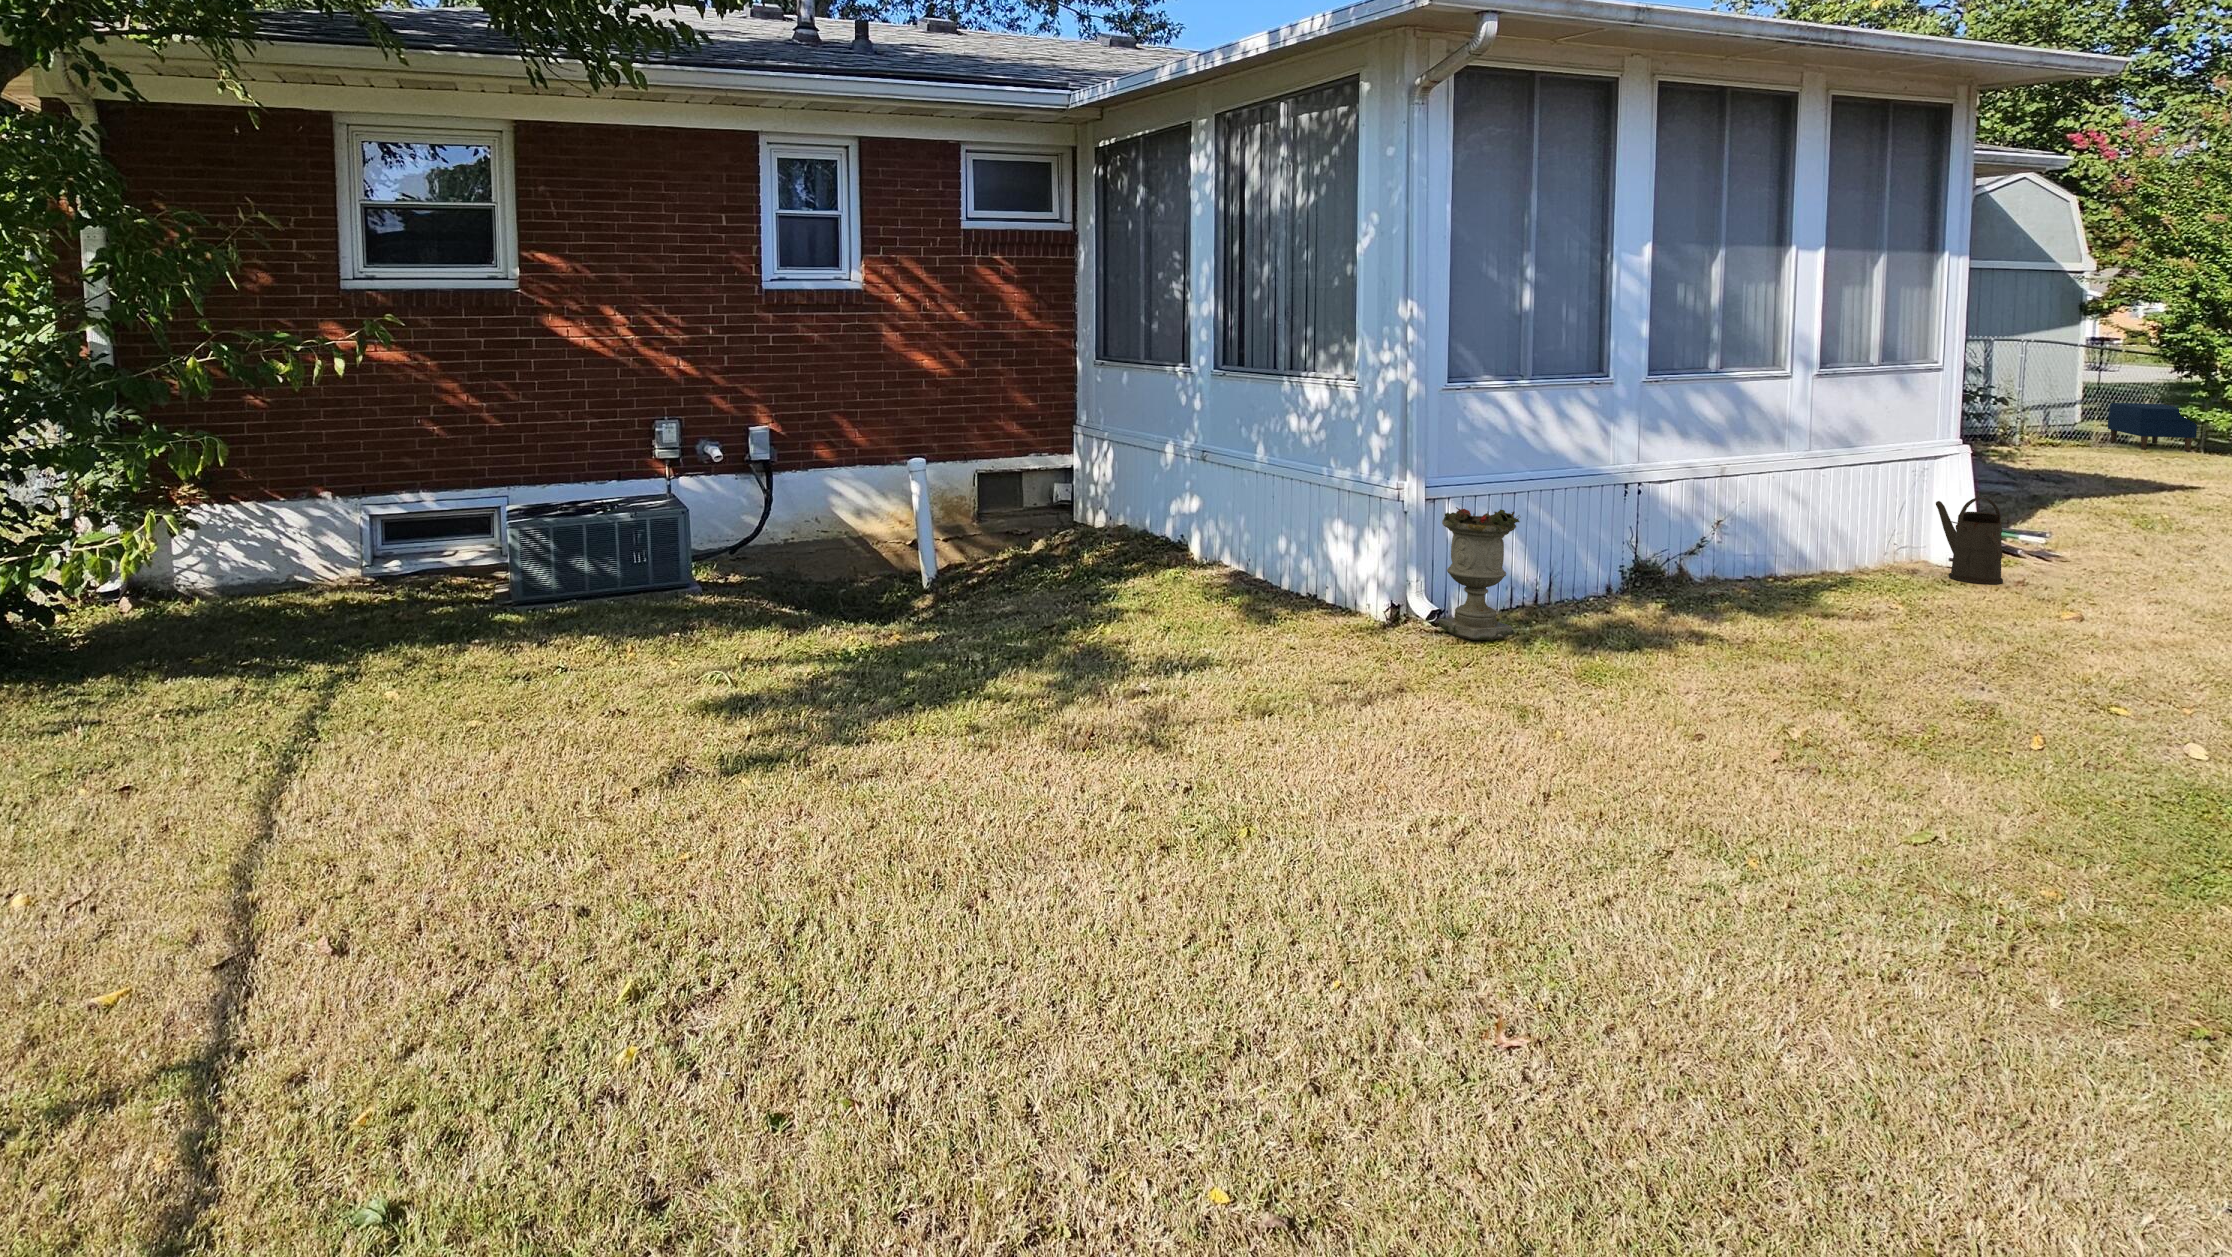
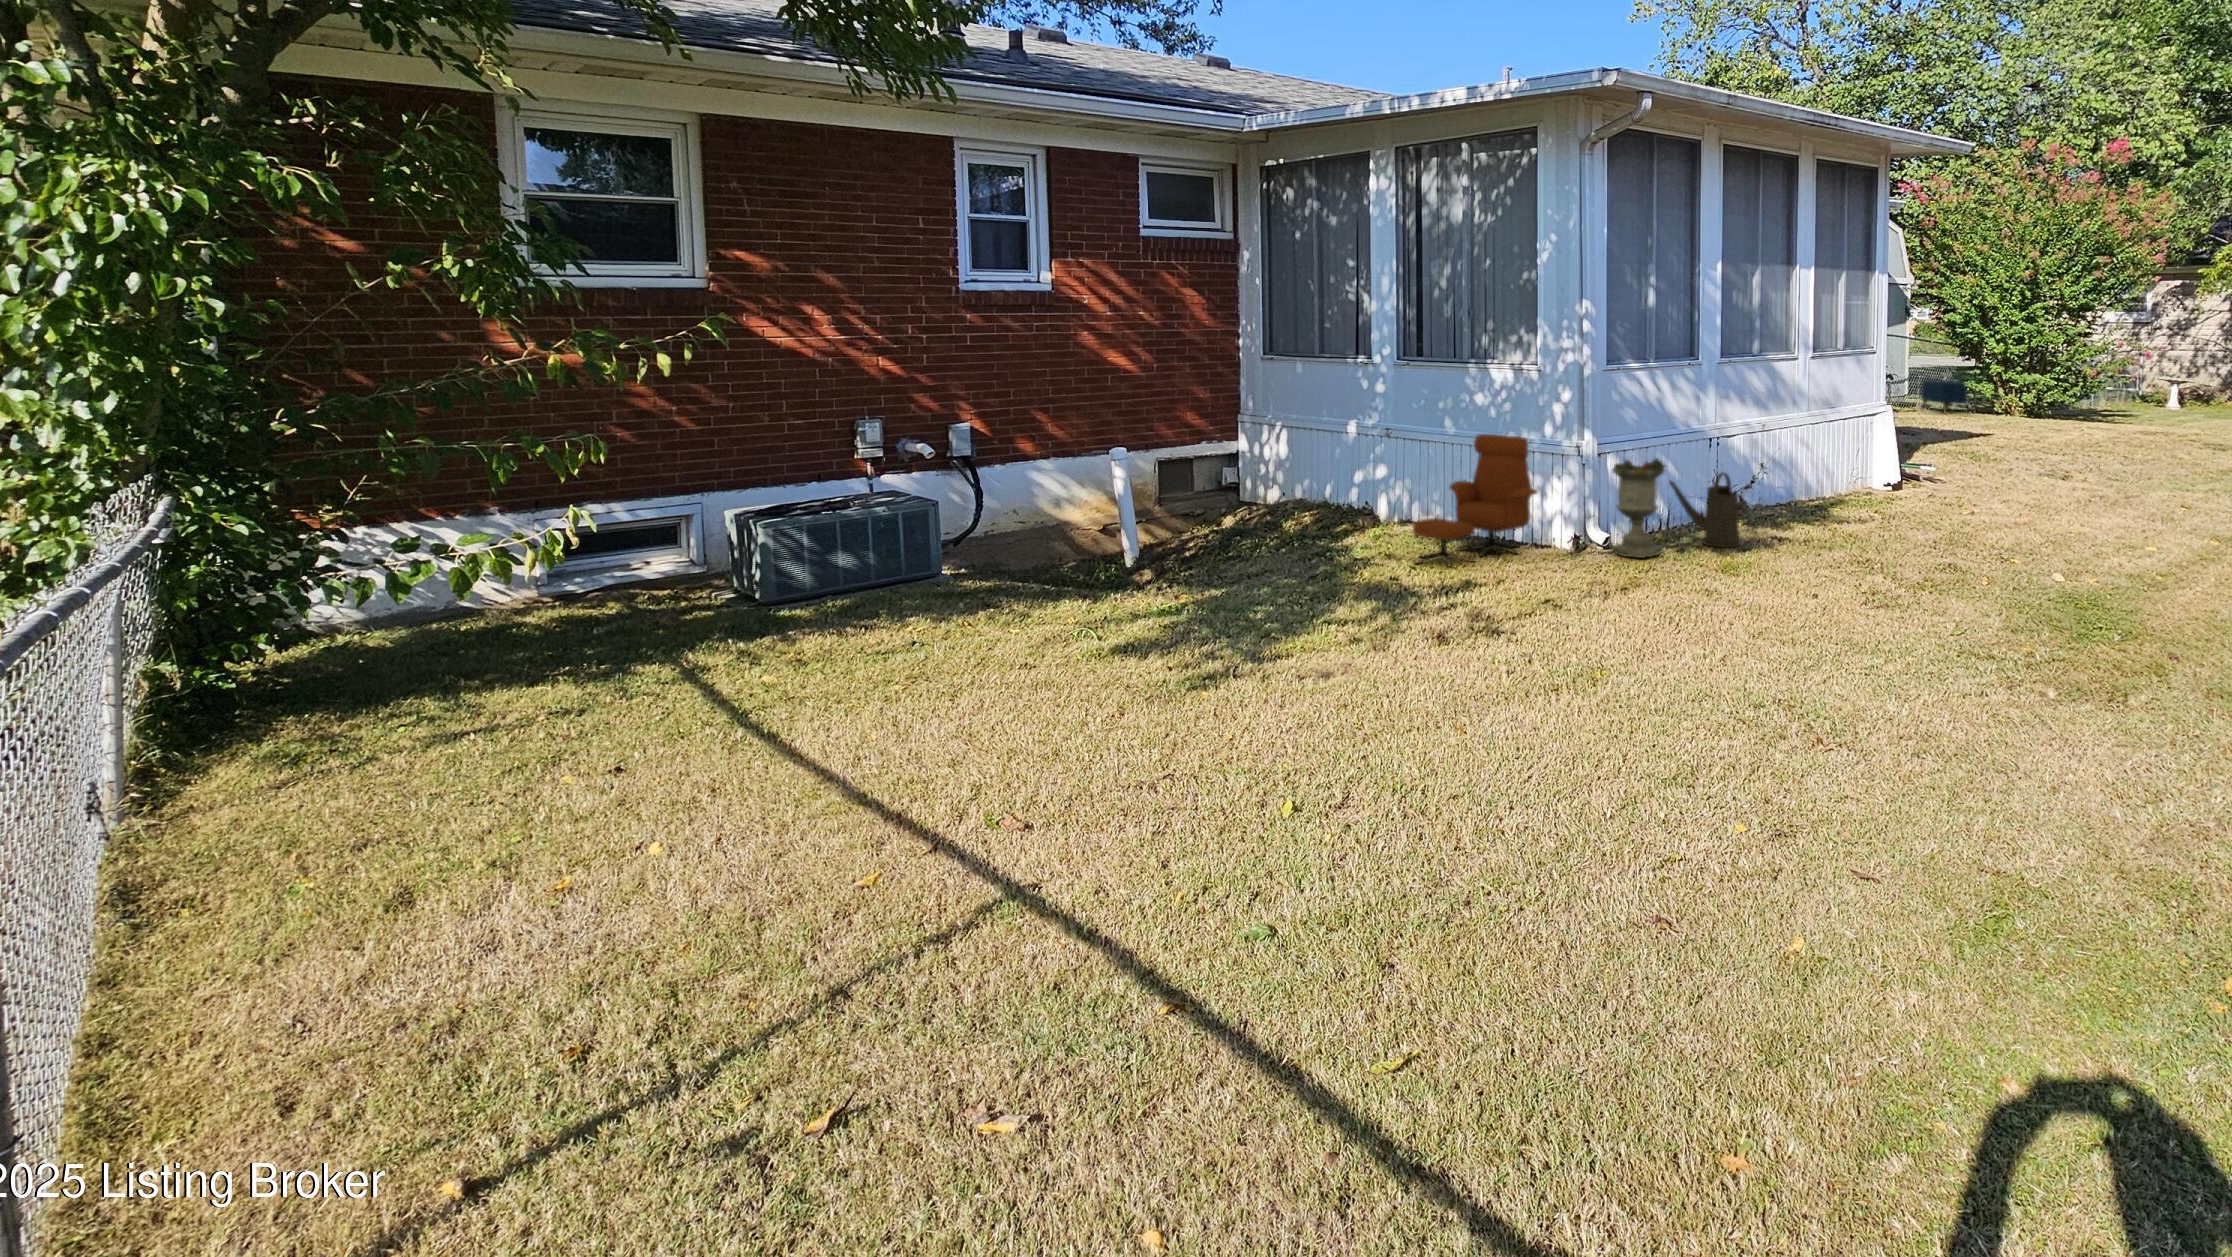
lounge chair: none [1176,464,1346,628] -> present [1413,434,1537,567]
watering can: present [1936,497,2003,584] -> present [1669,473,1750,548]

